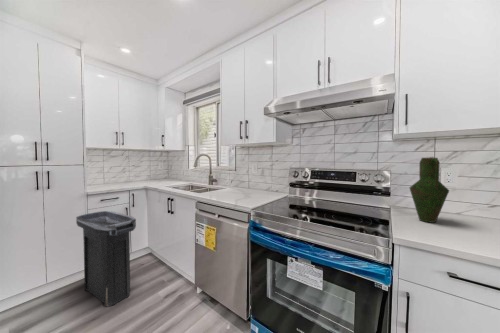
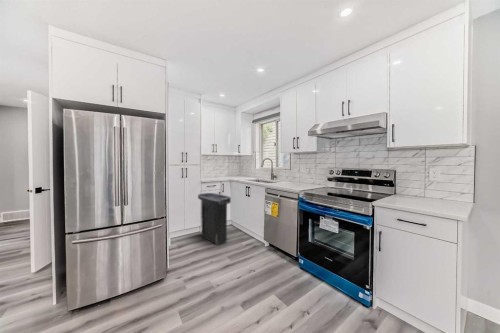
vase: present [410,158,449,223] -> none [397,162,420,200]

